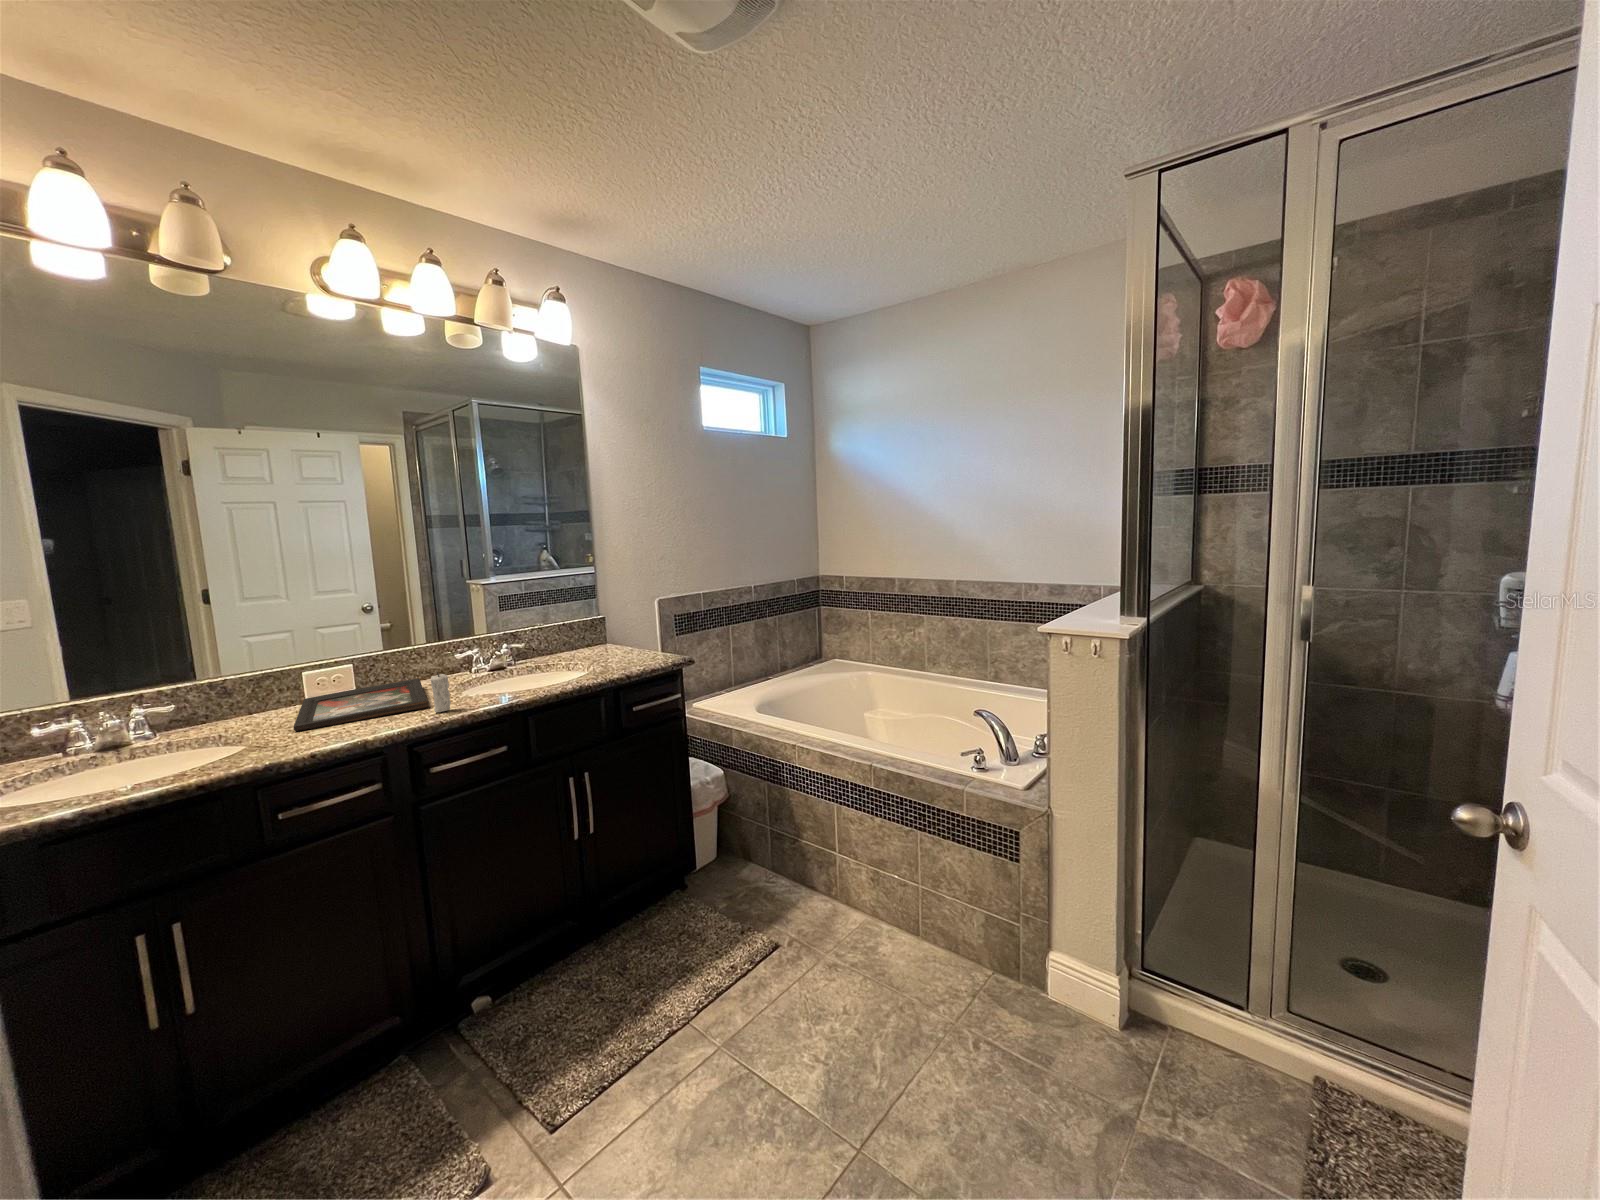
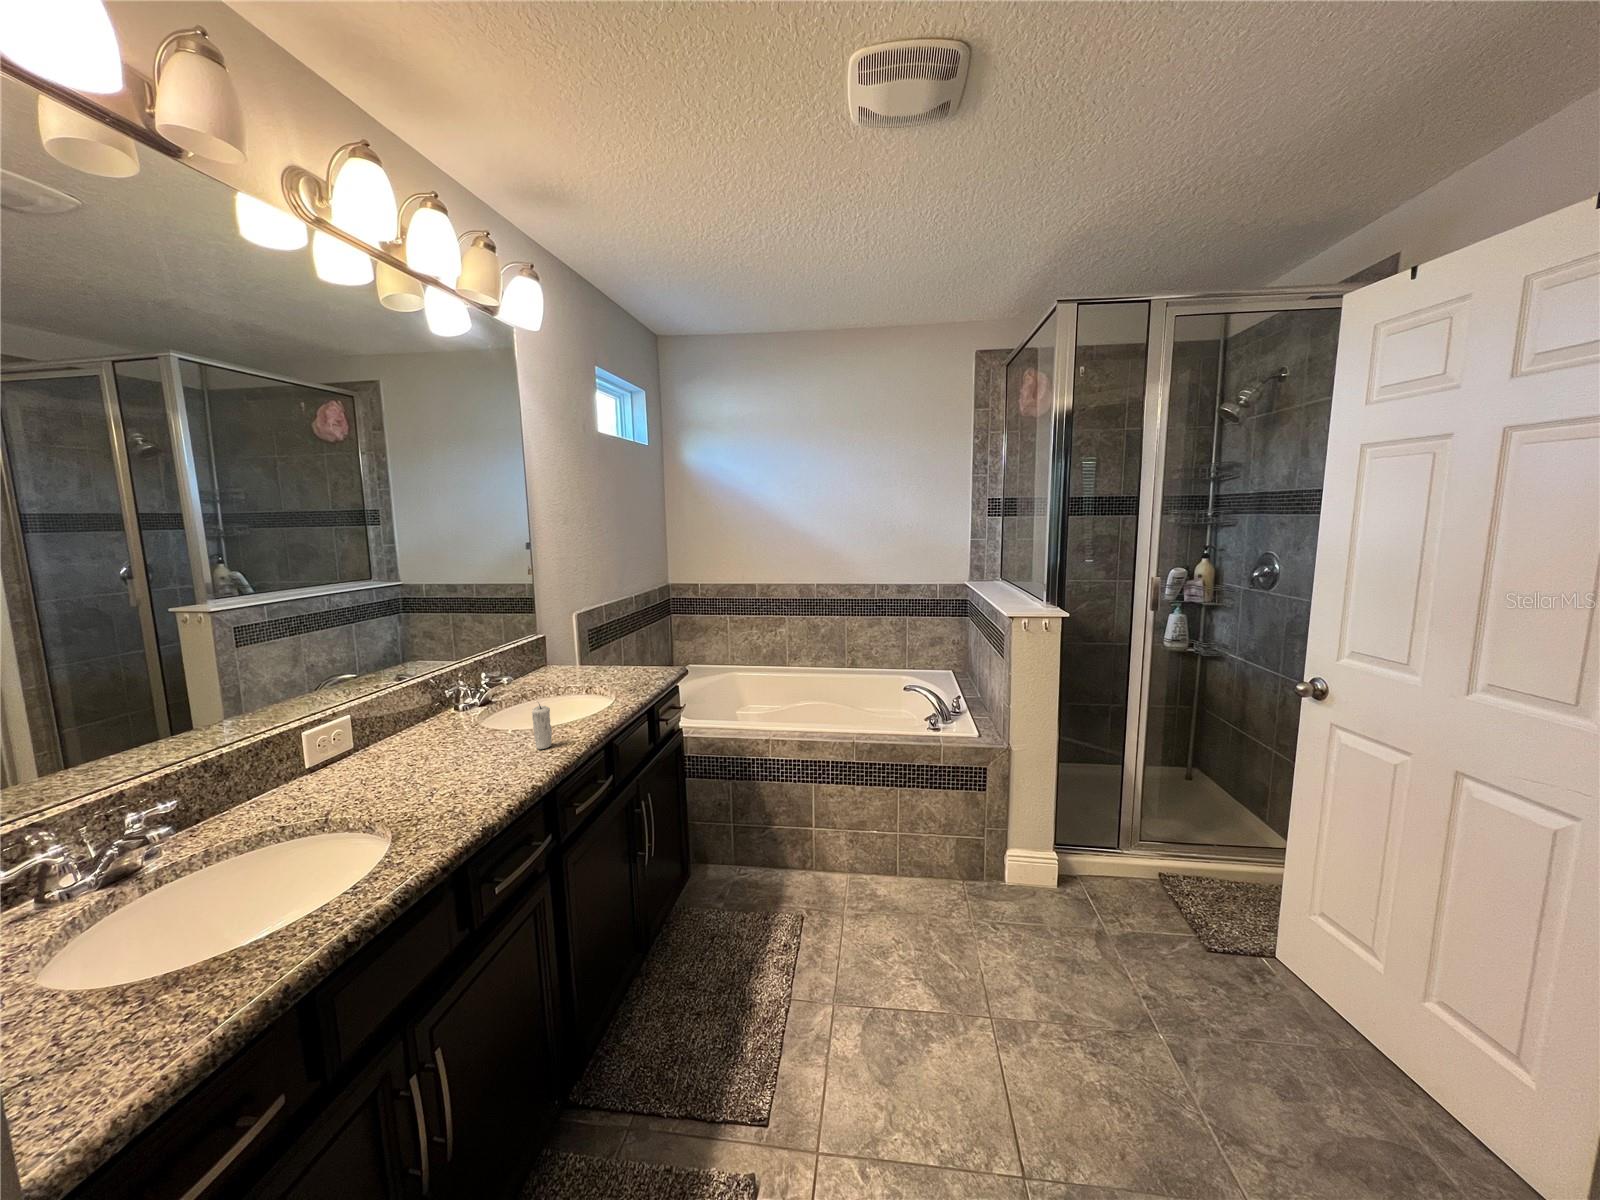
decorative tray: present [294,678,428,731] -> none [292,725,511,797]

